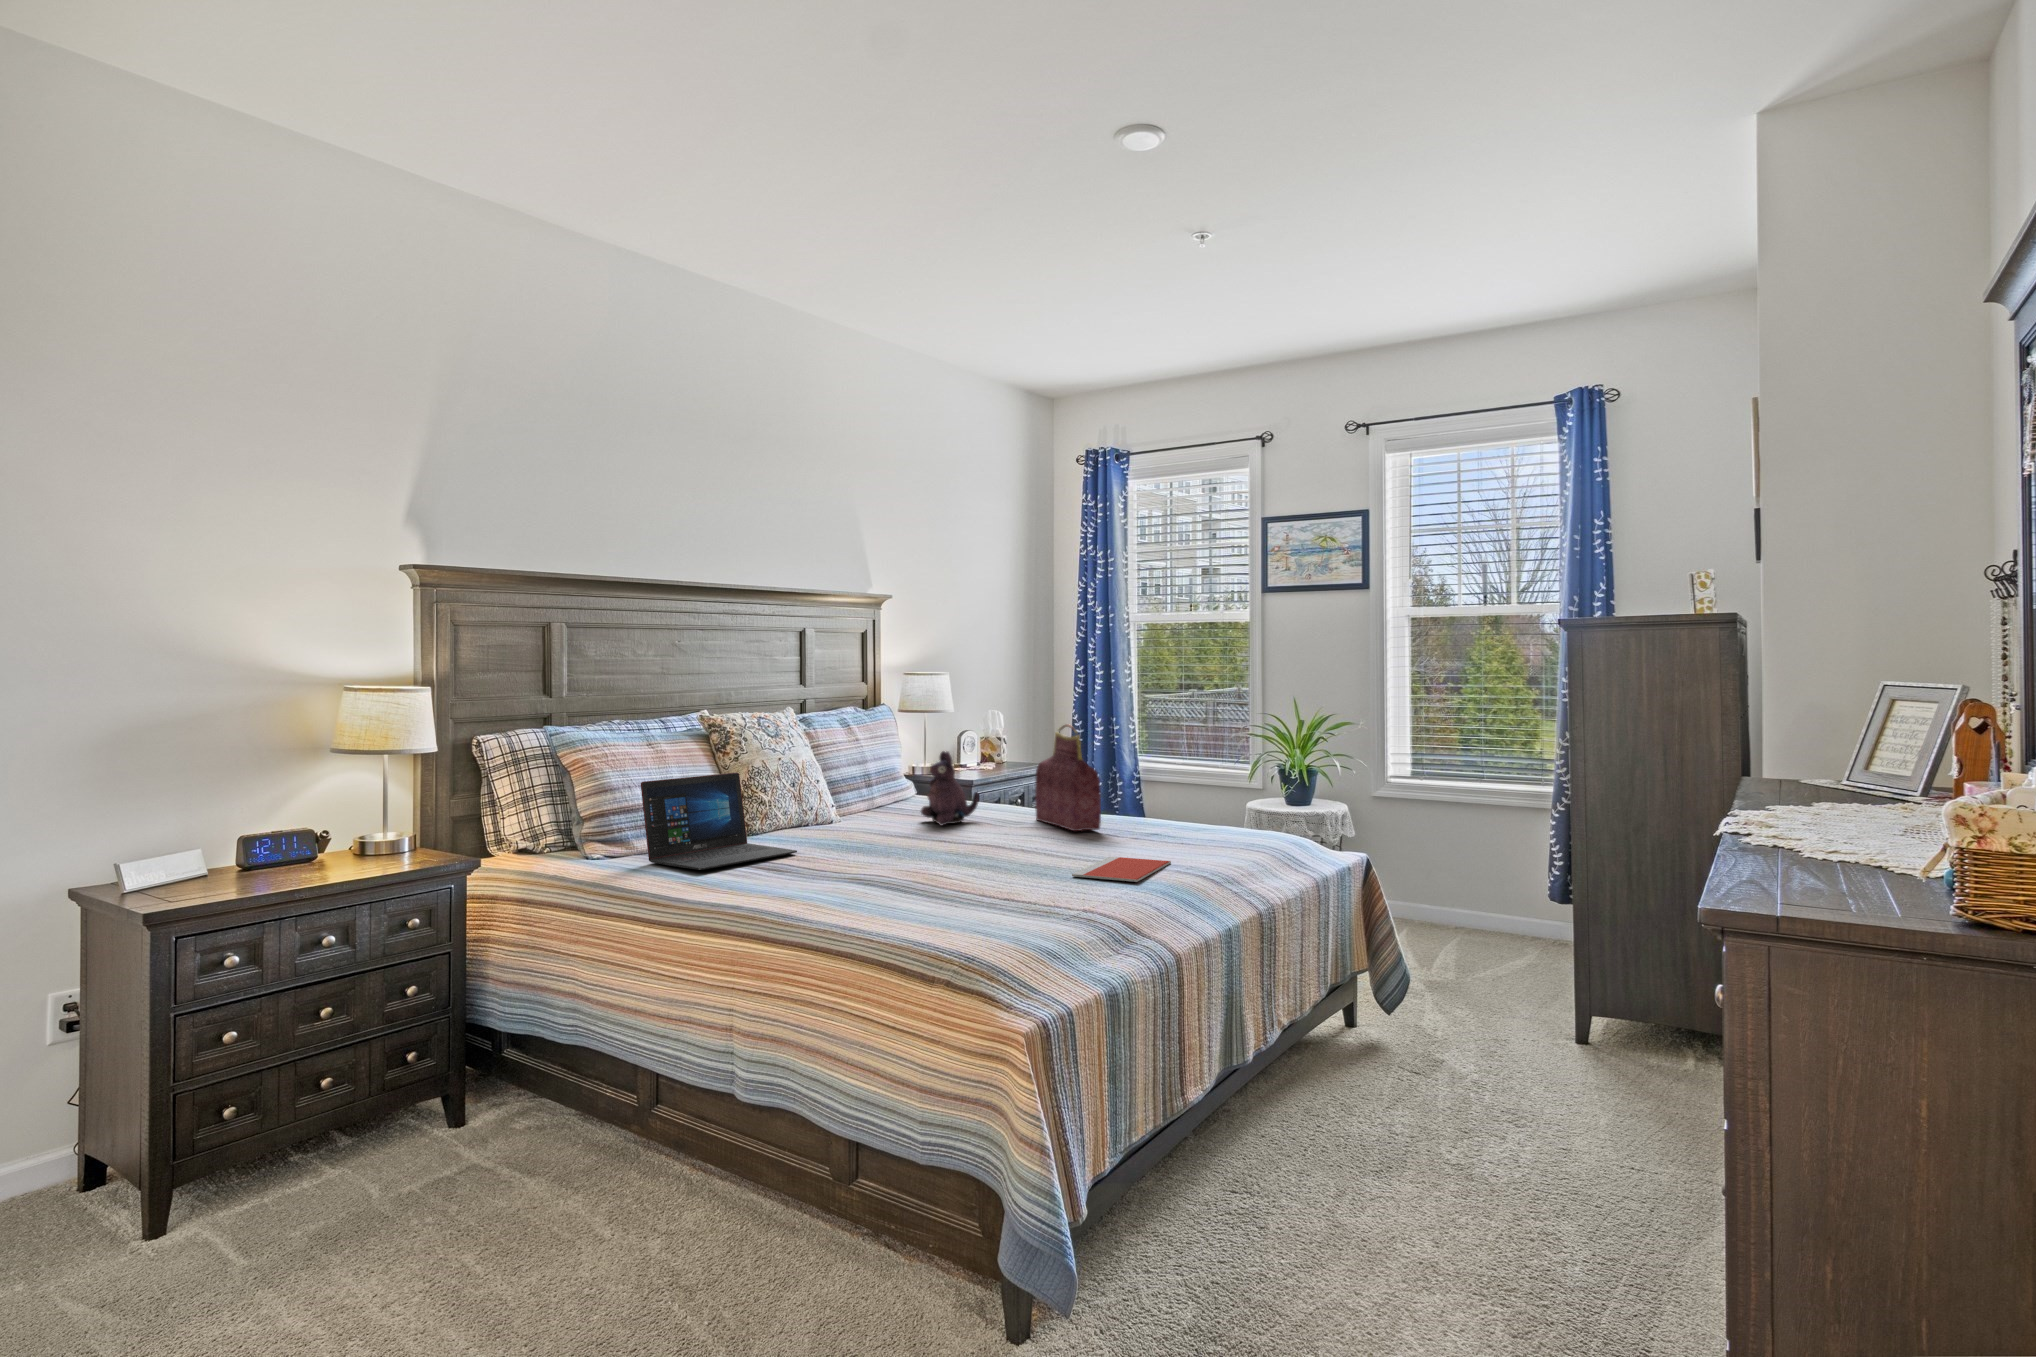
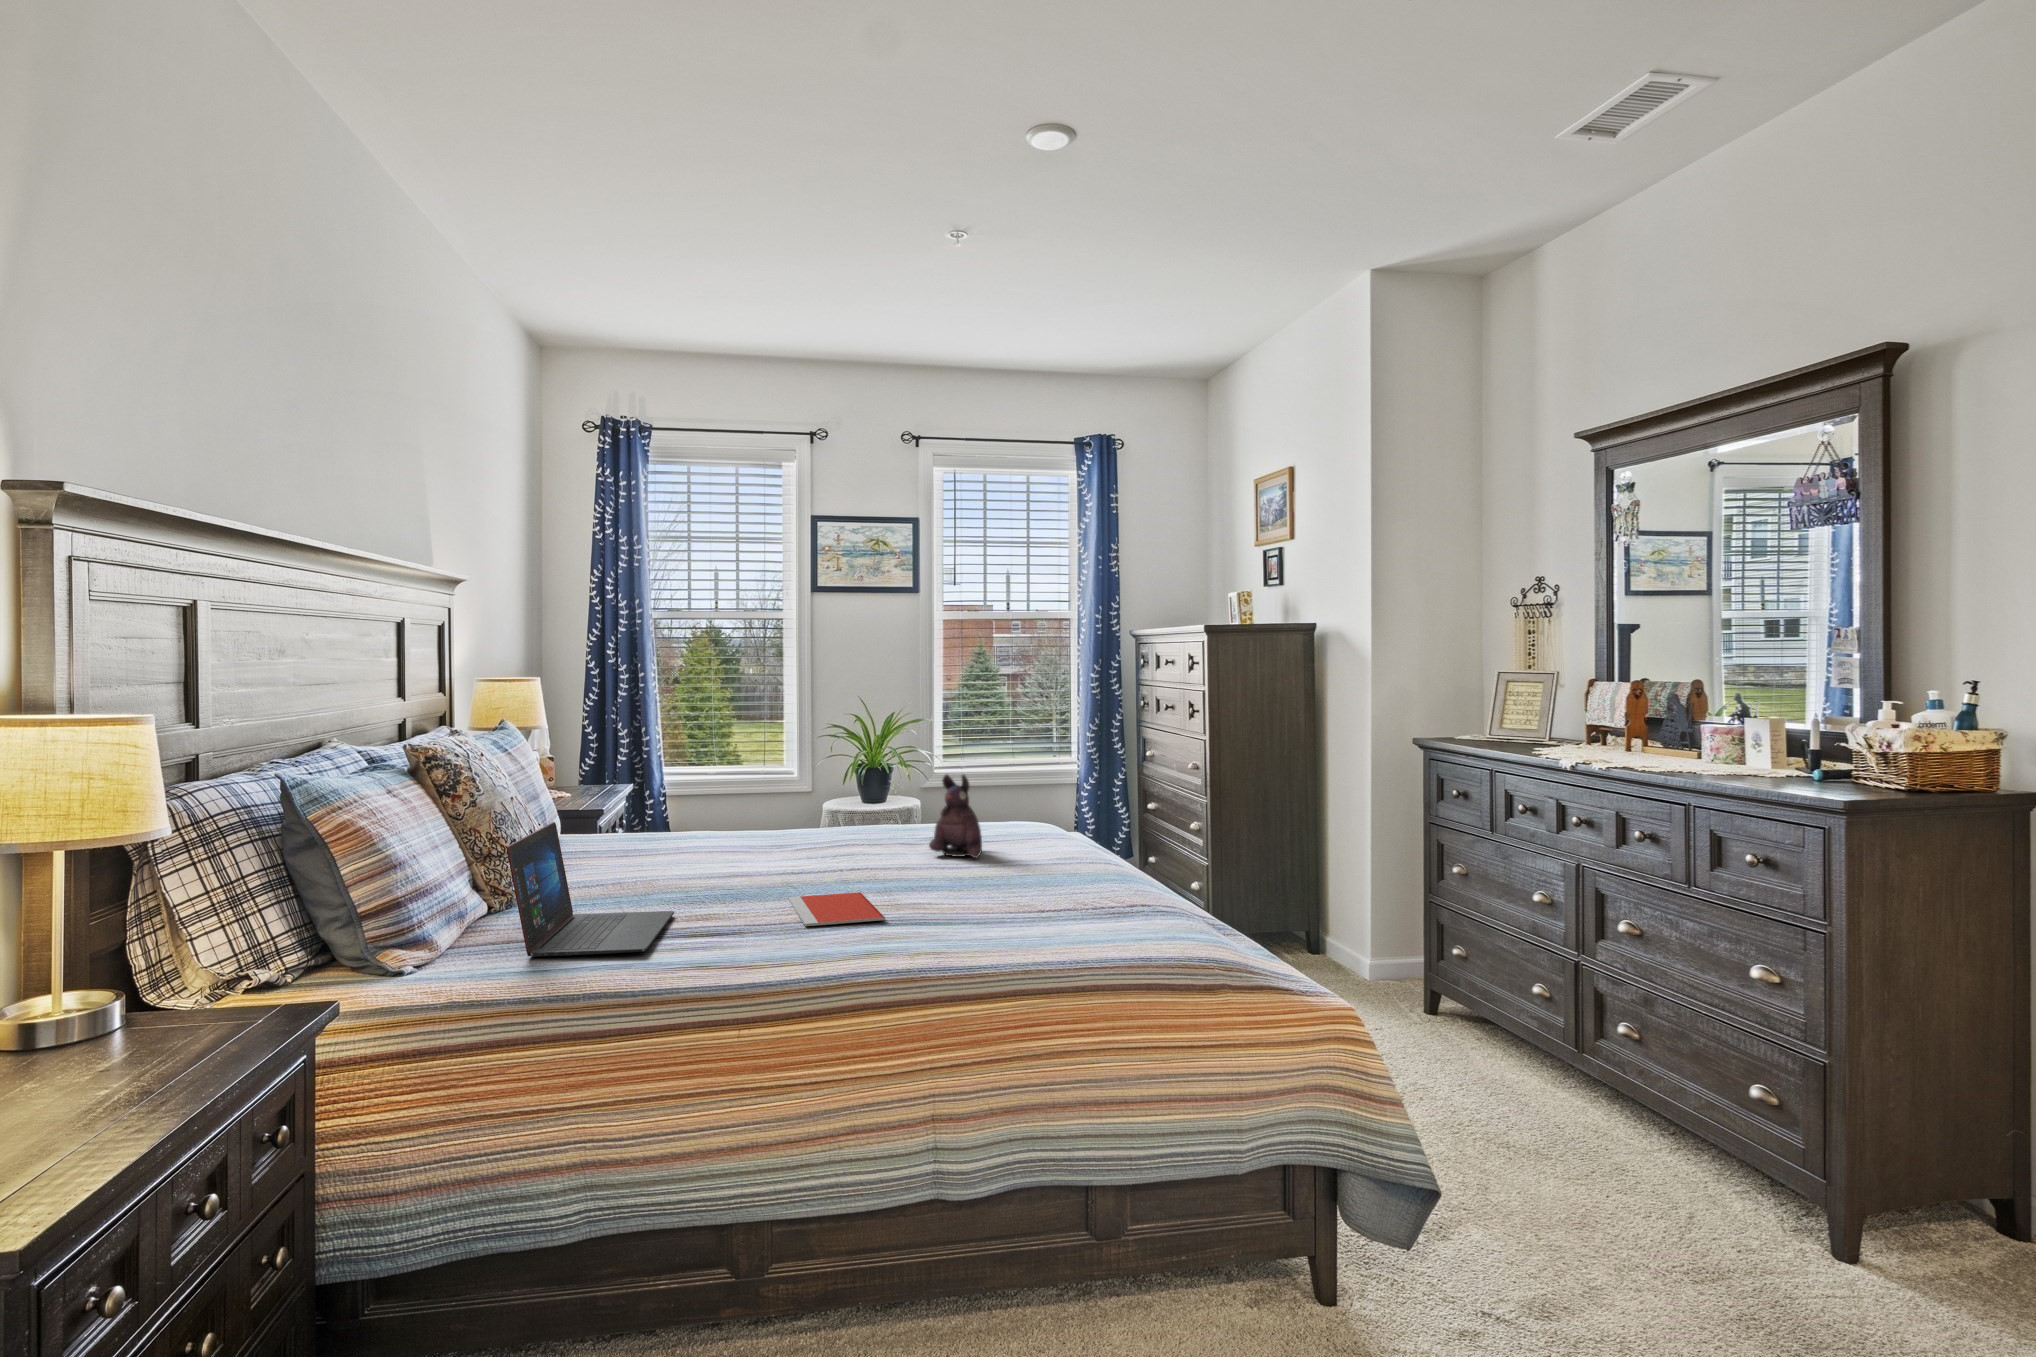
handbag: present [1035,724,1101,831] -> none [786,736,888,849]
plush toy: present [921,751,979,825] -> present [929,775,982,858]
notebook: present [1072,857,1171,882] -> present [788,892,885,926]

